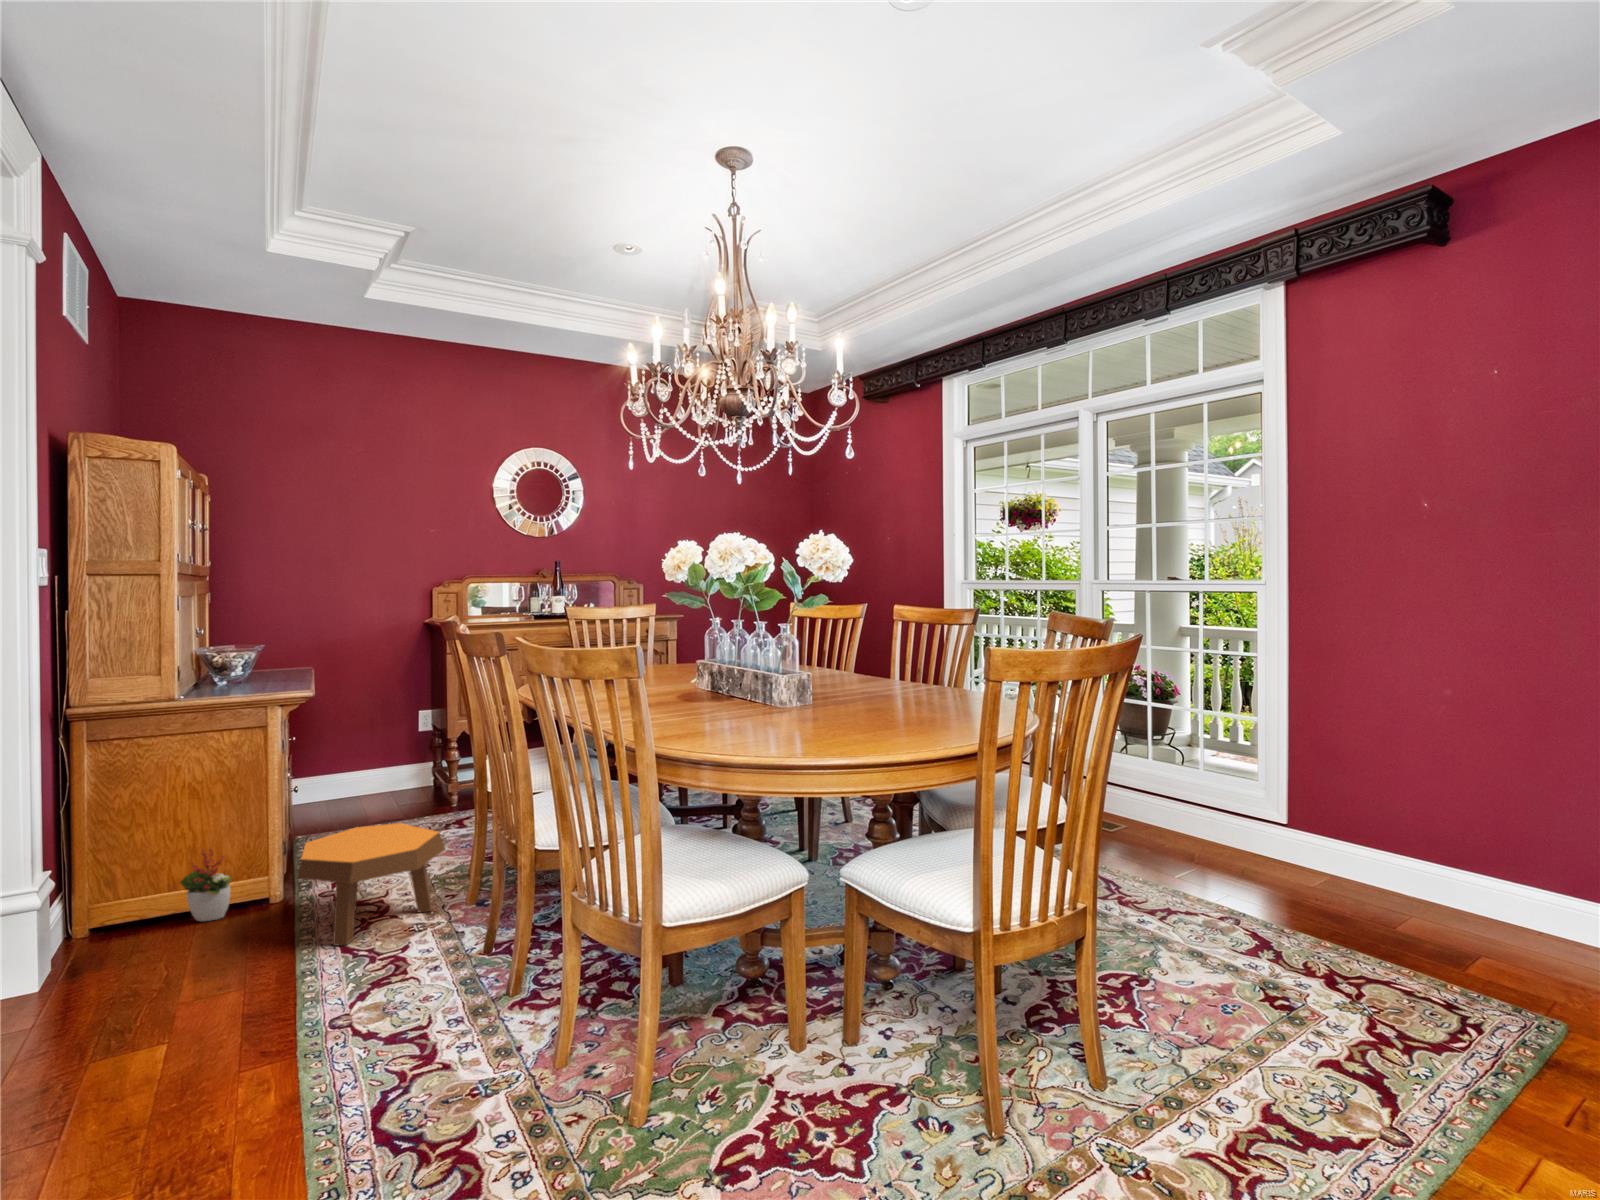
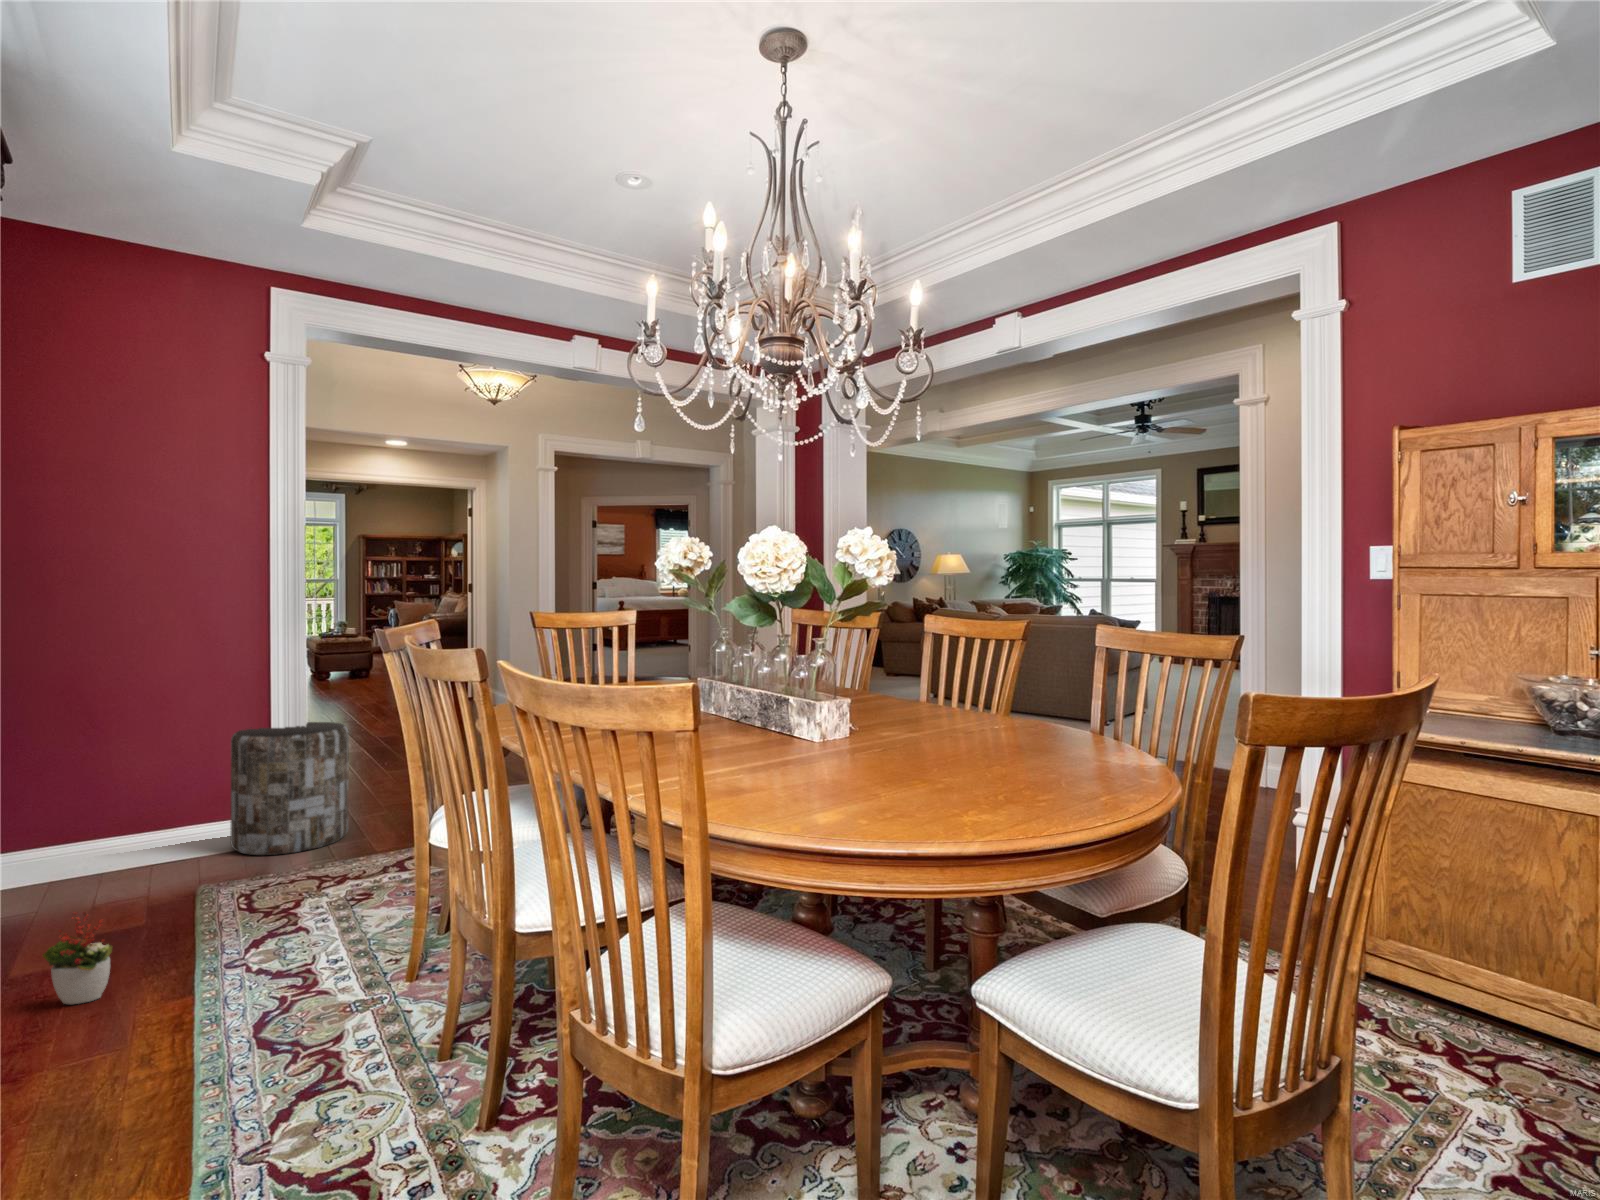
side table: none [318,702,417,815] -> present [231,722,349,855]
footstool: present [298,823,445,945] -> none [199,874,390,1037]

